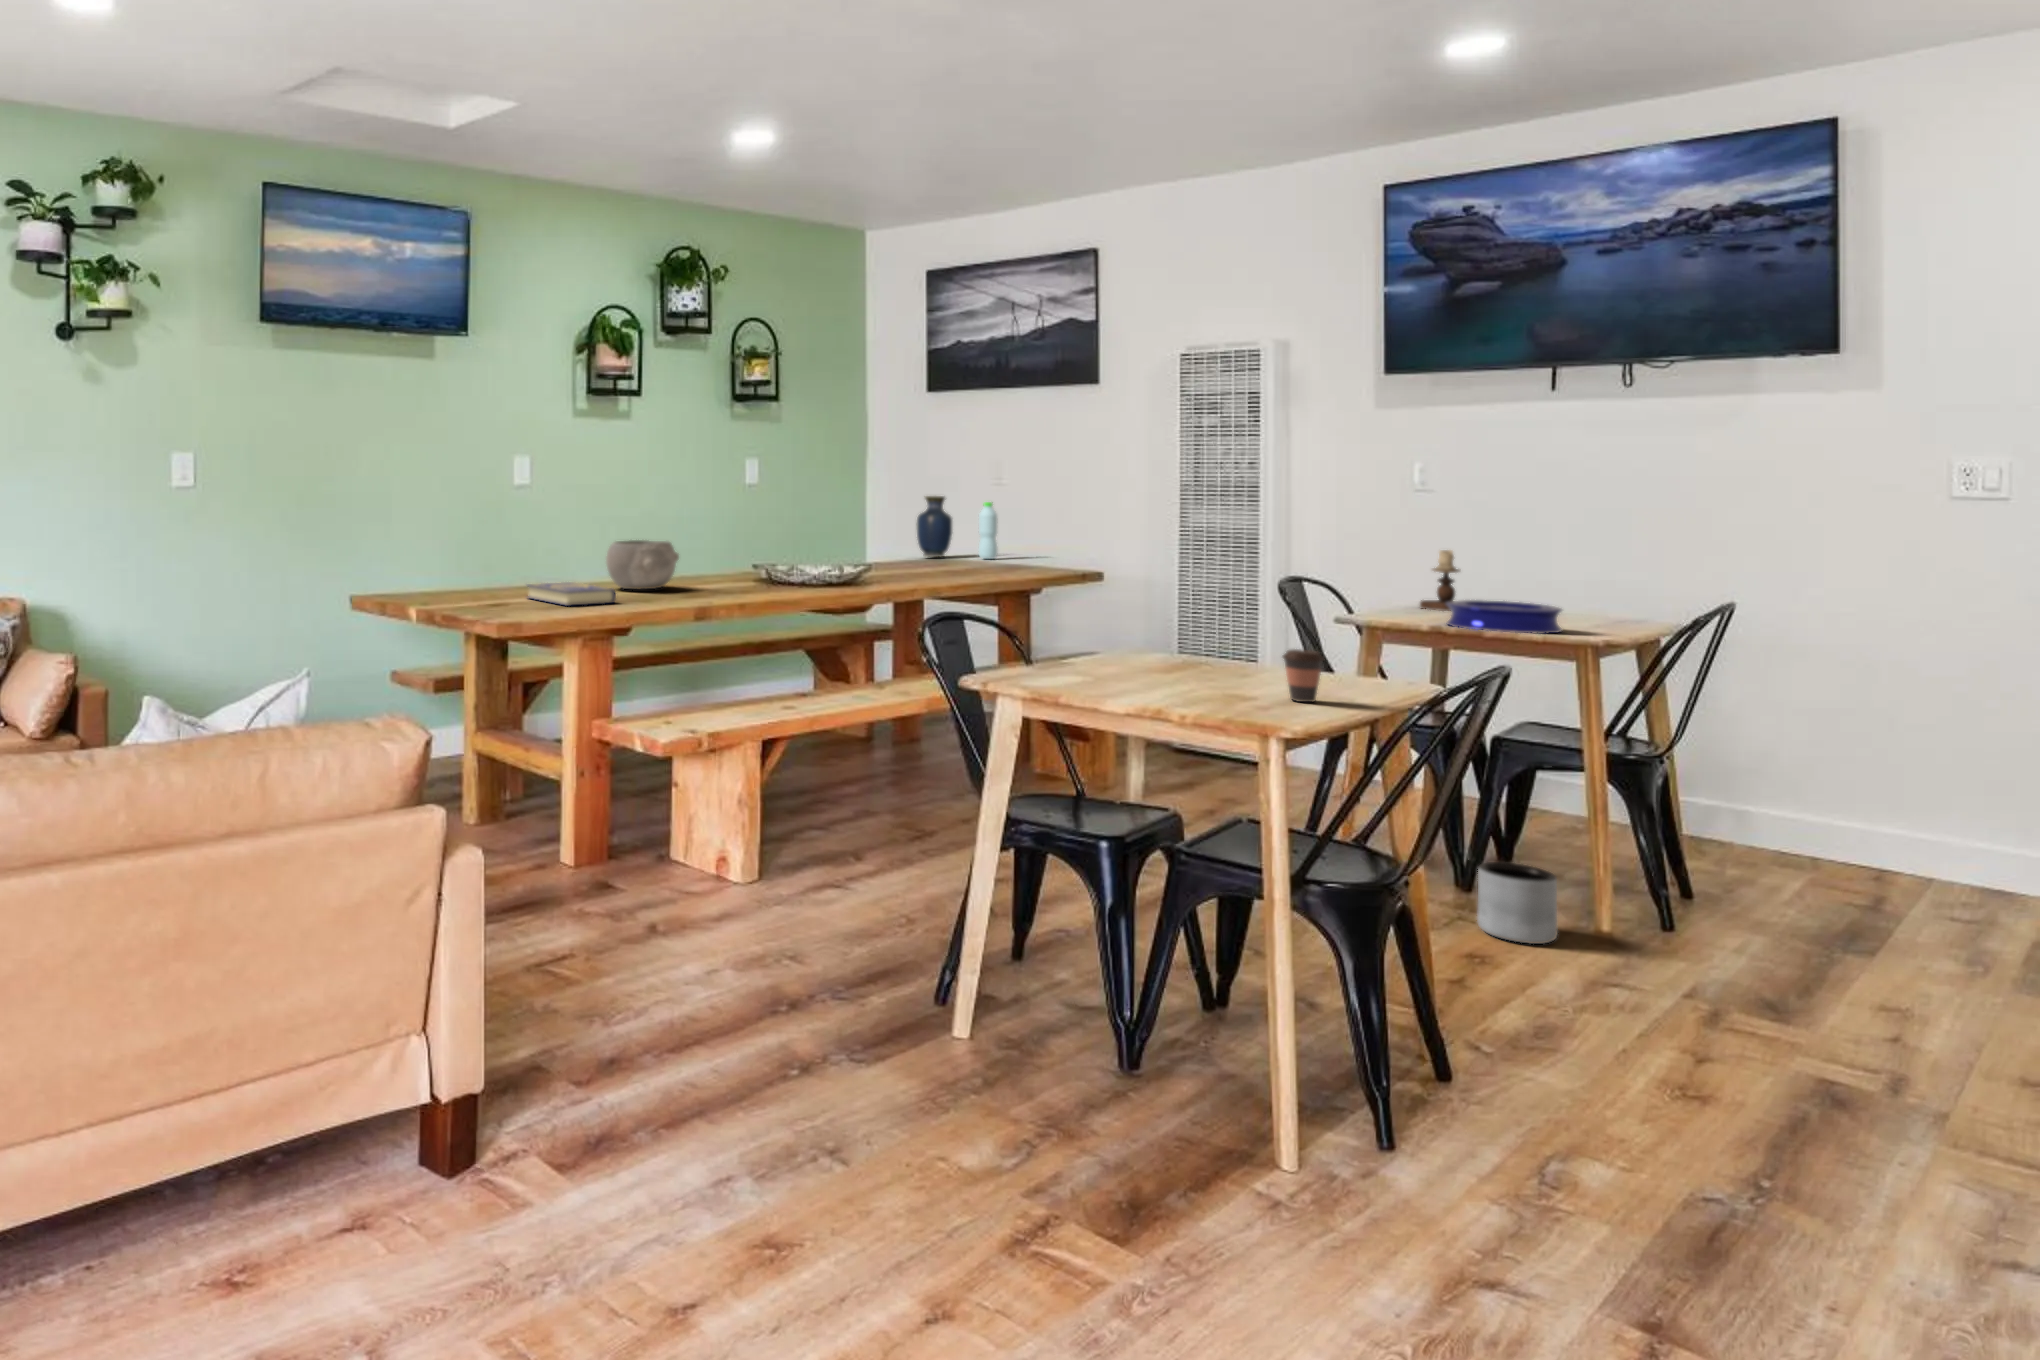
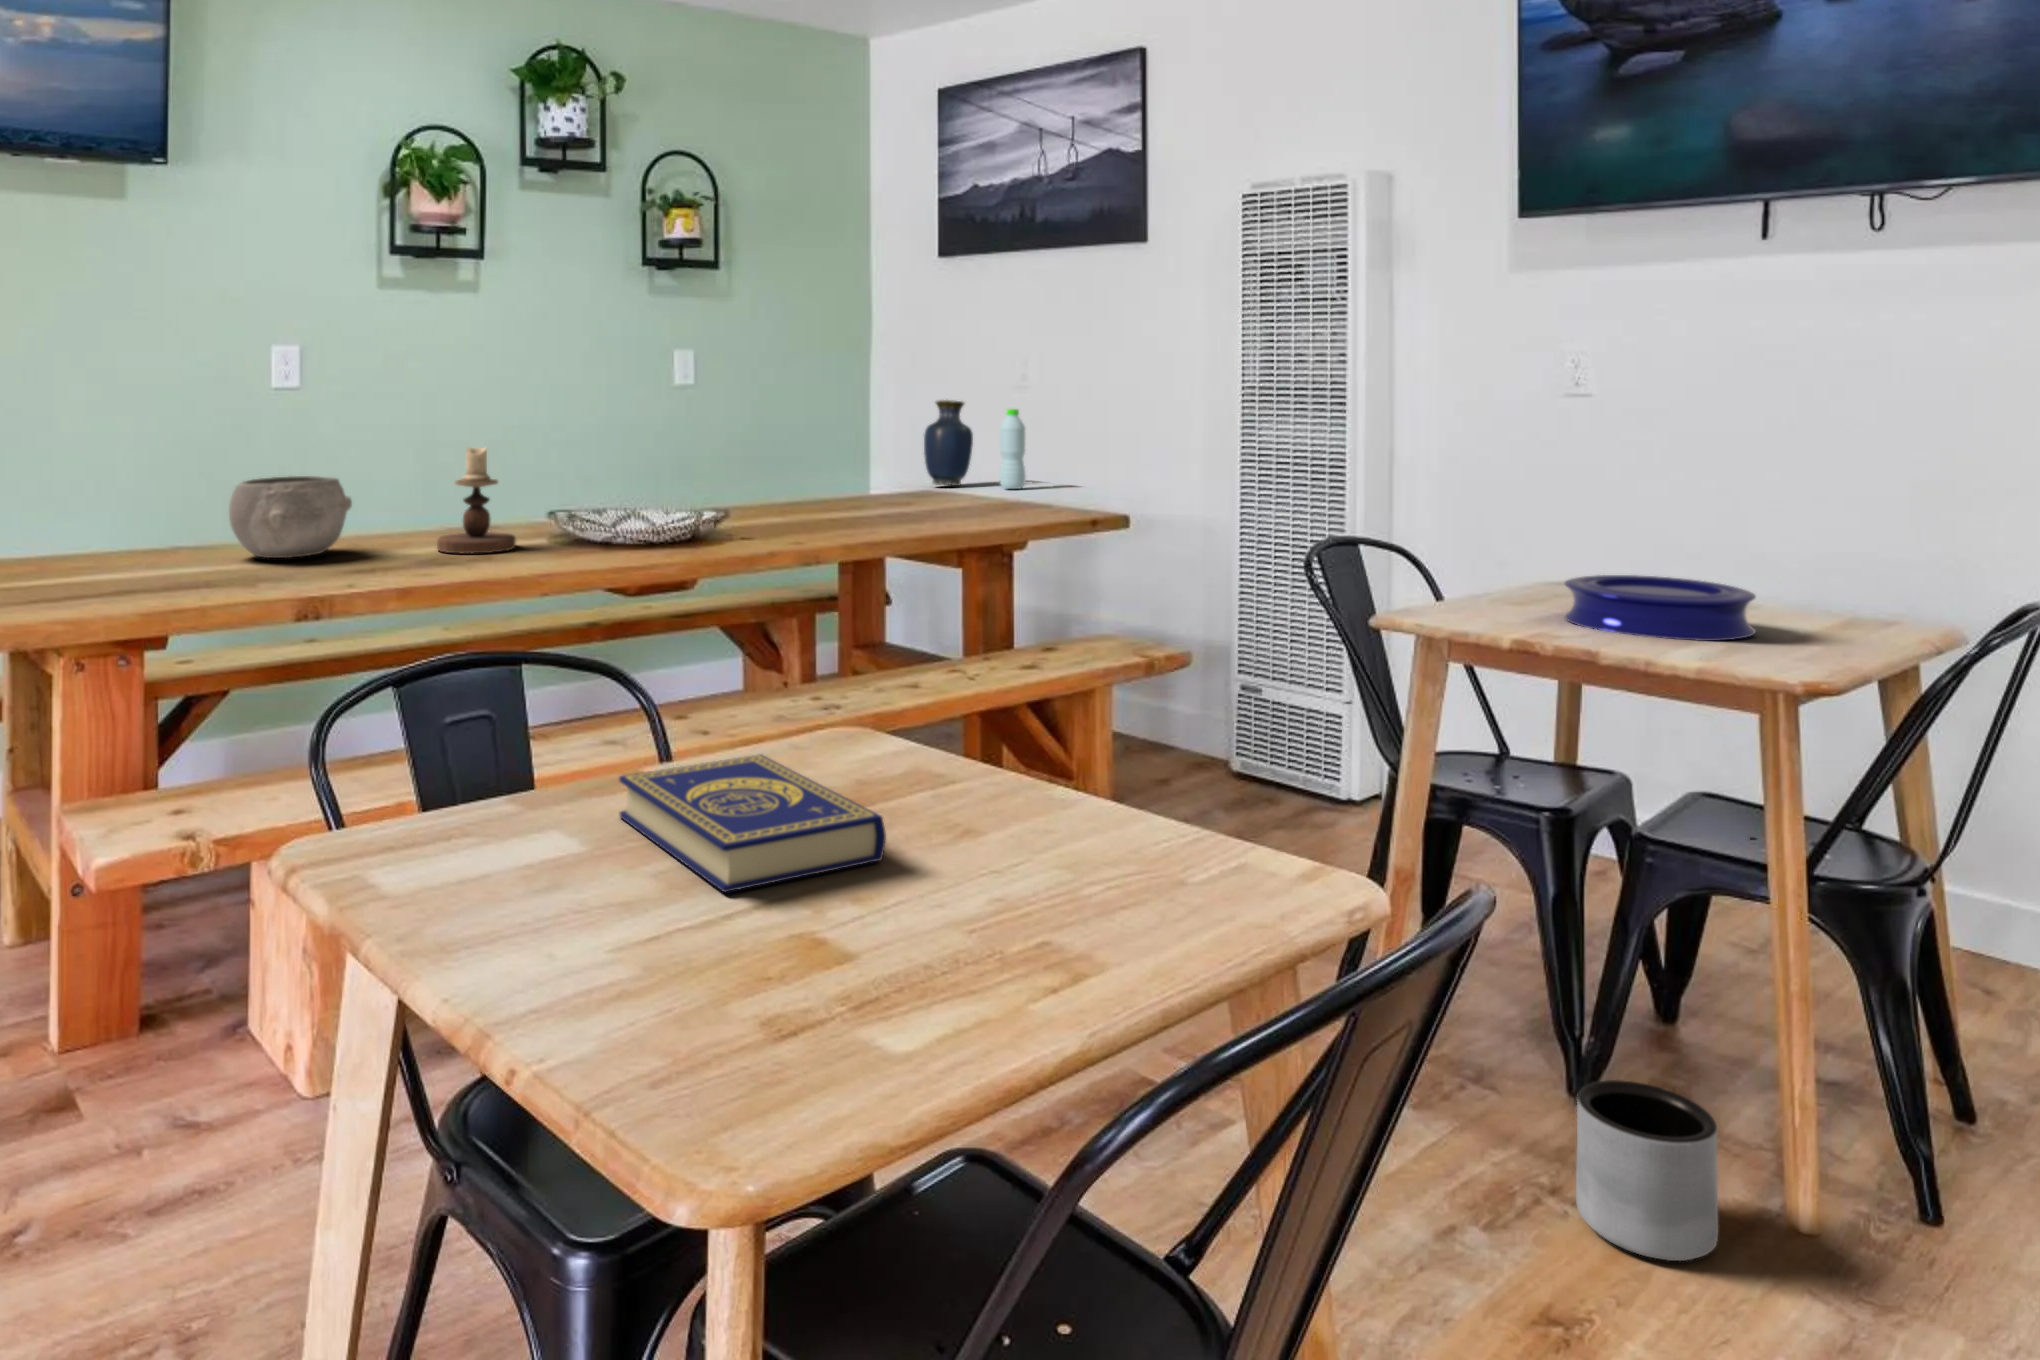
candlestick: present [1420,550,1460,611] -> present [437,448,516,554]
book: present [528,582,616,606] -> present [619,754,886,892]
coffee cup: present [1283,649,1325,702] -> none [1042,749,1130,877]

